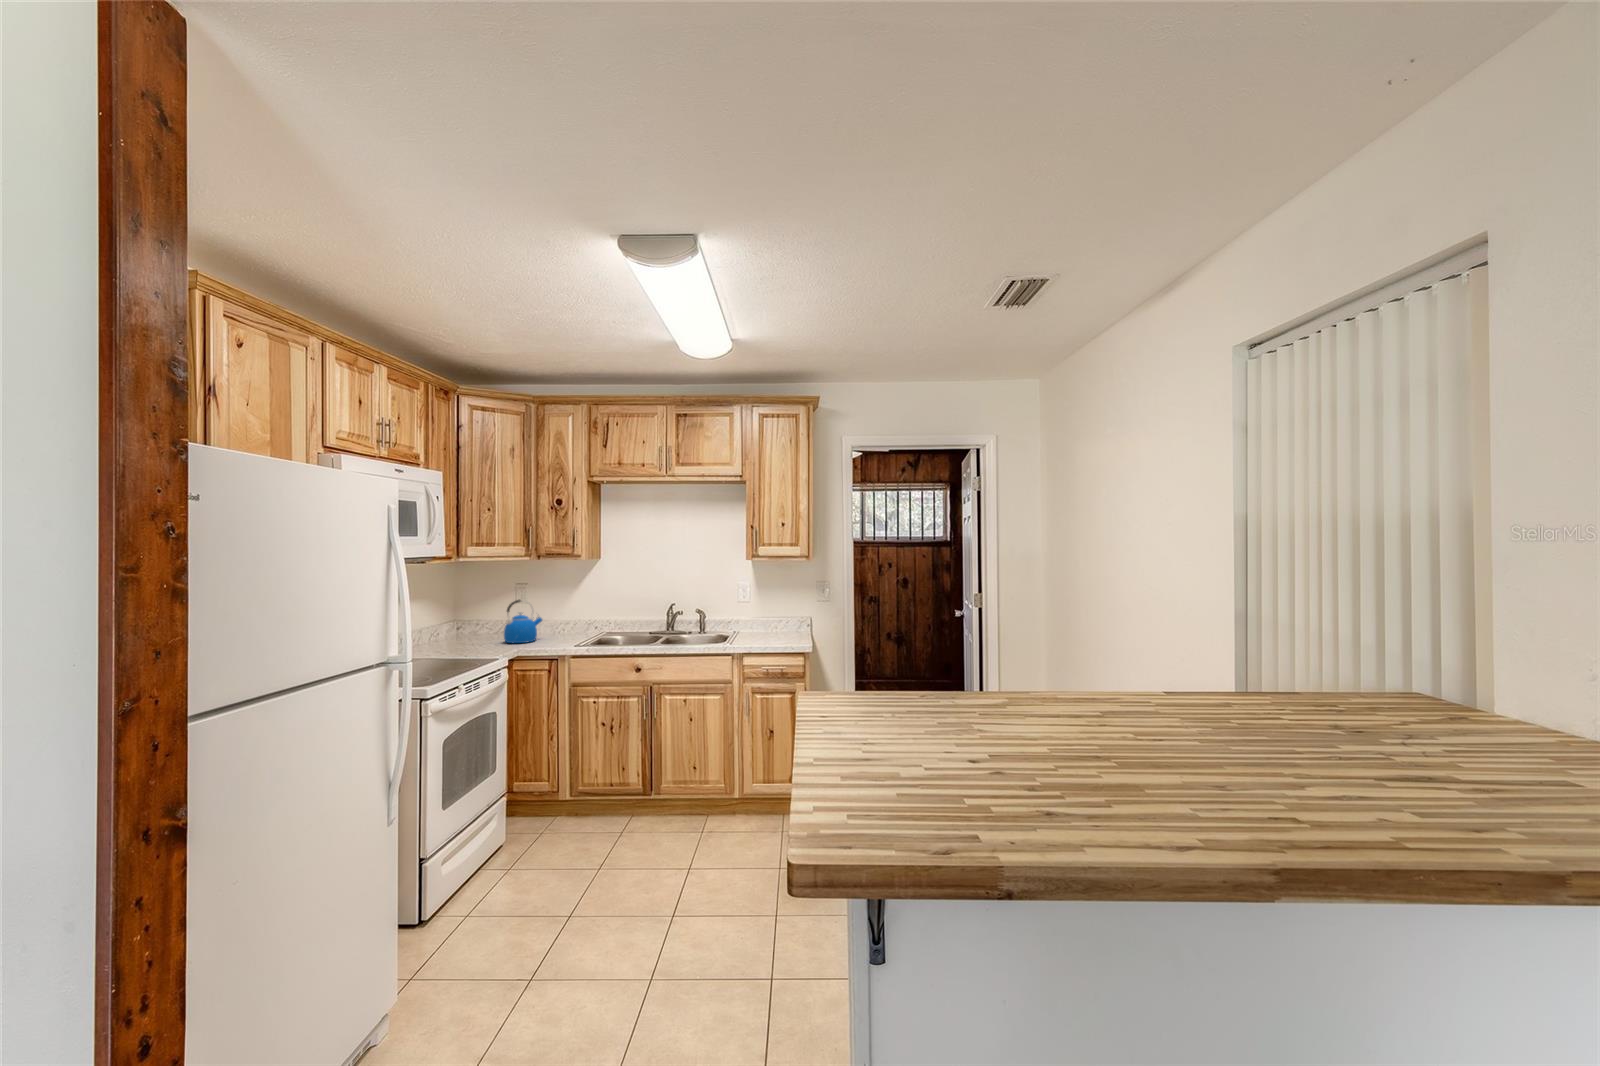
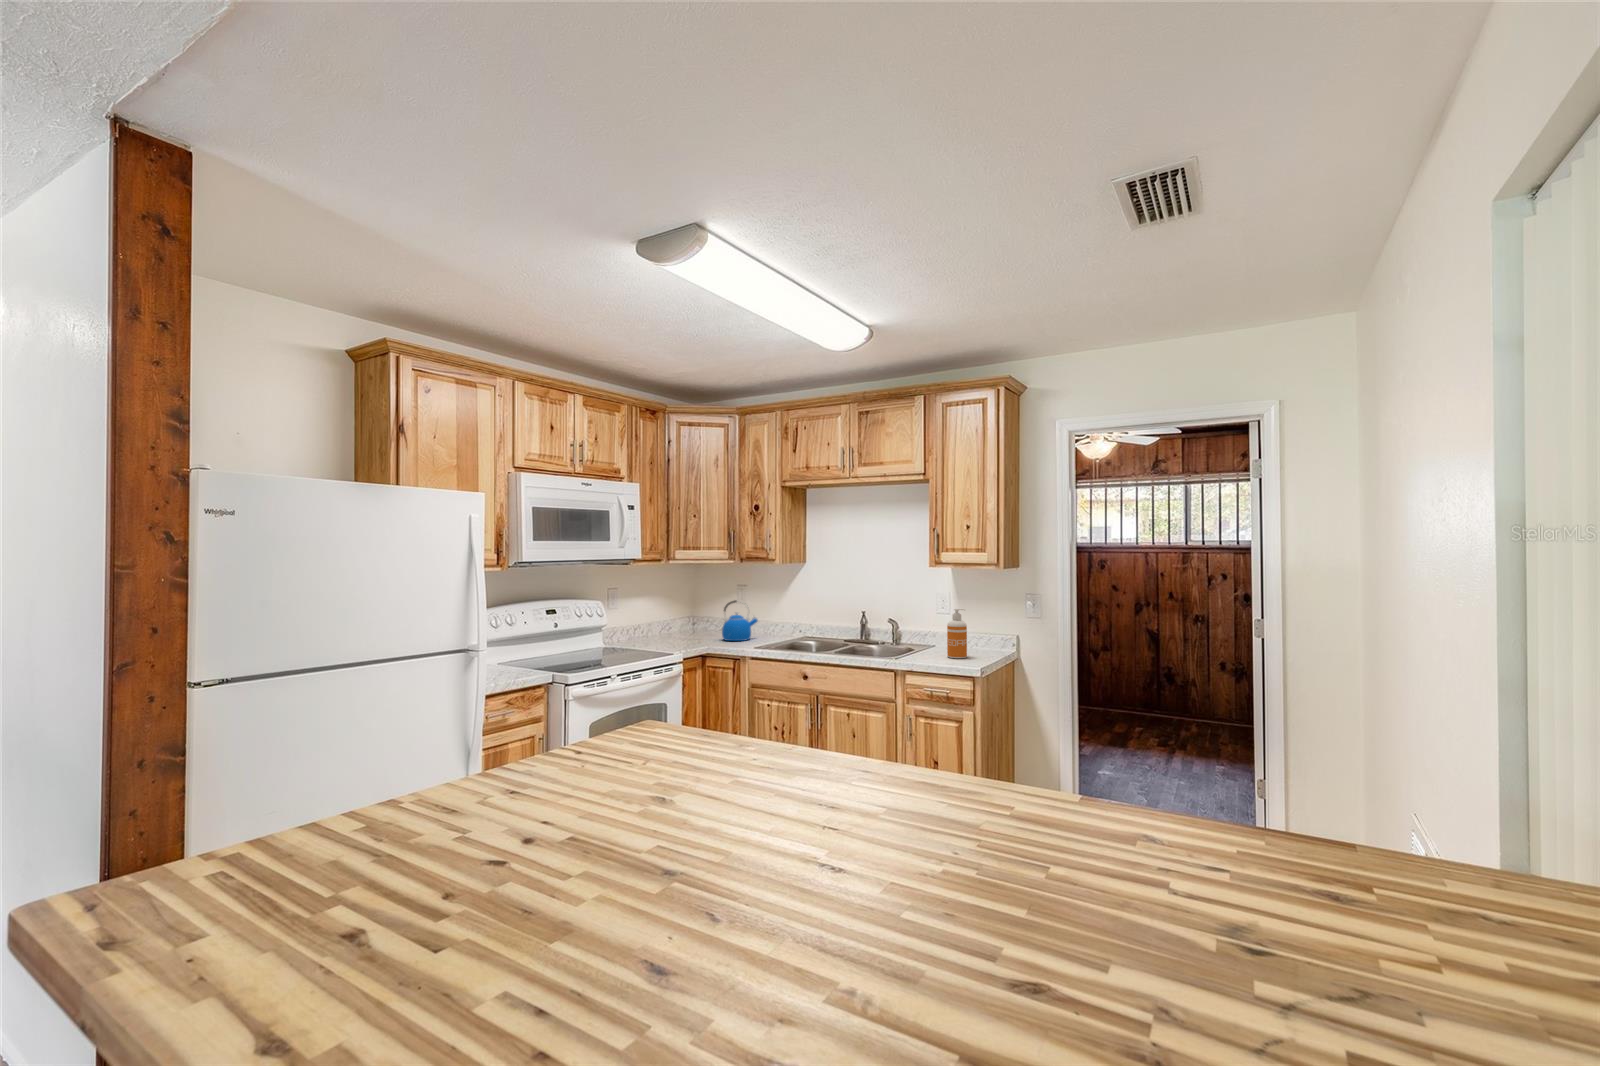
soap dispenser: none [759,596,776,640] -> present [947,609,967,658]

